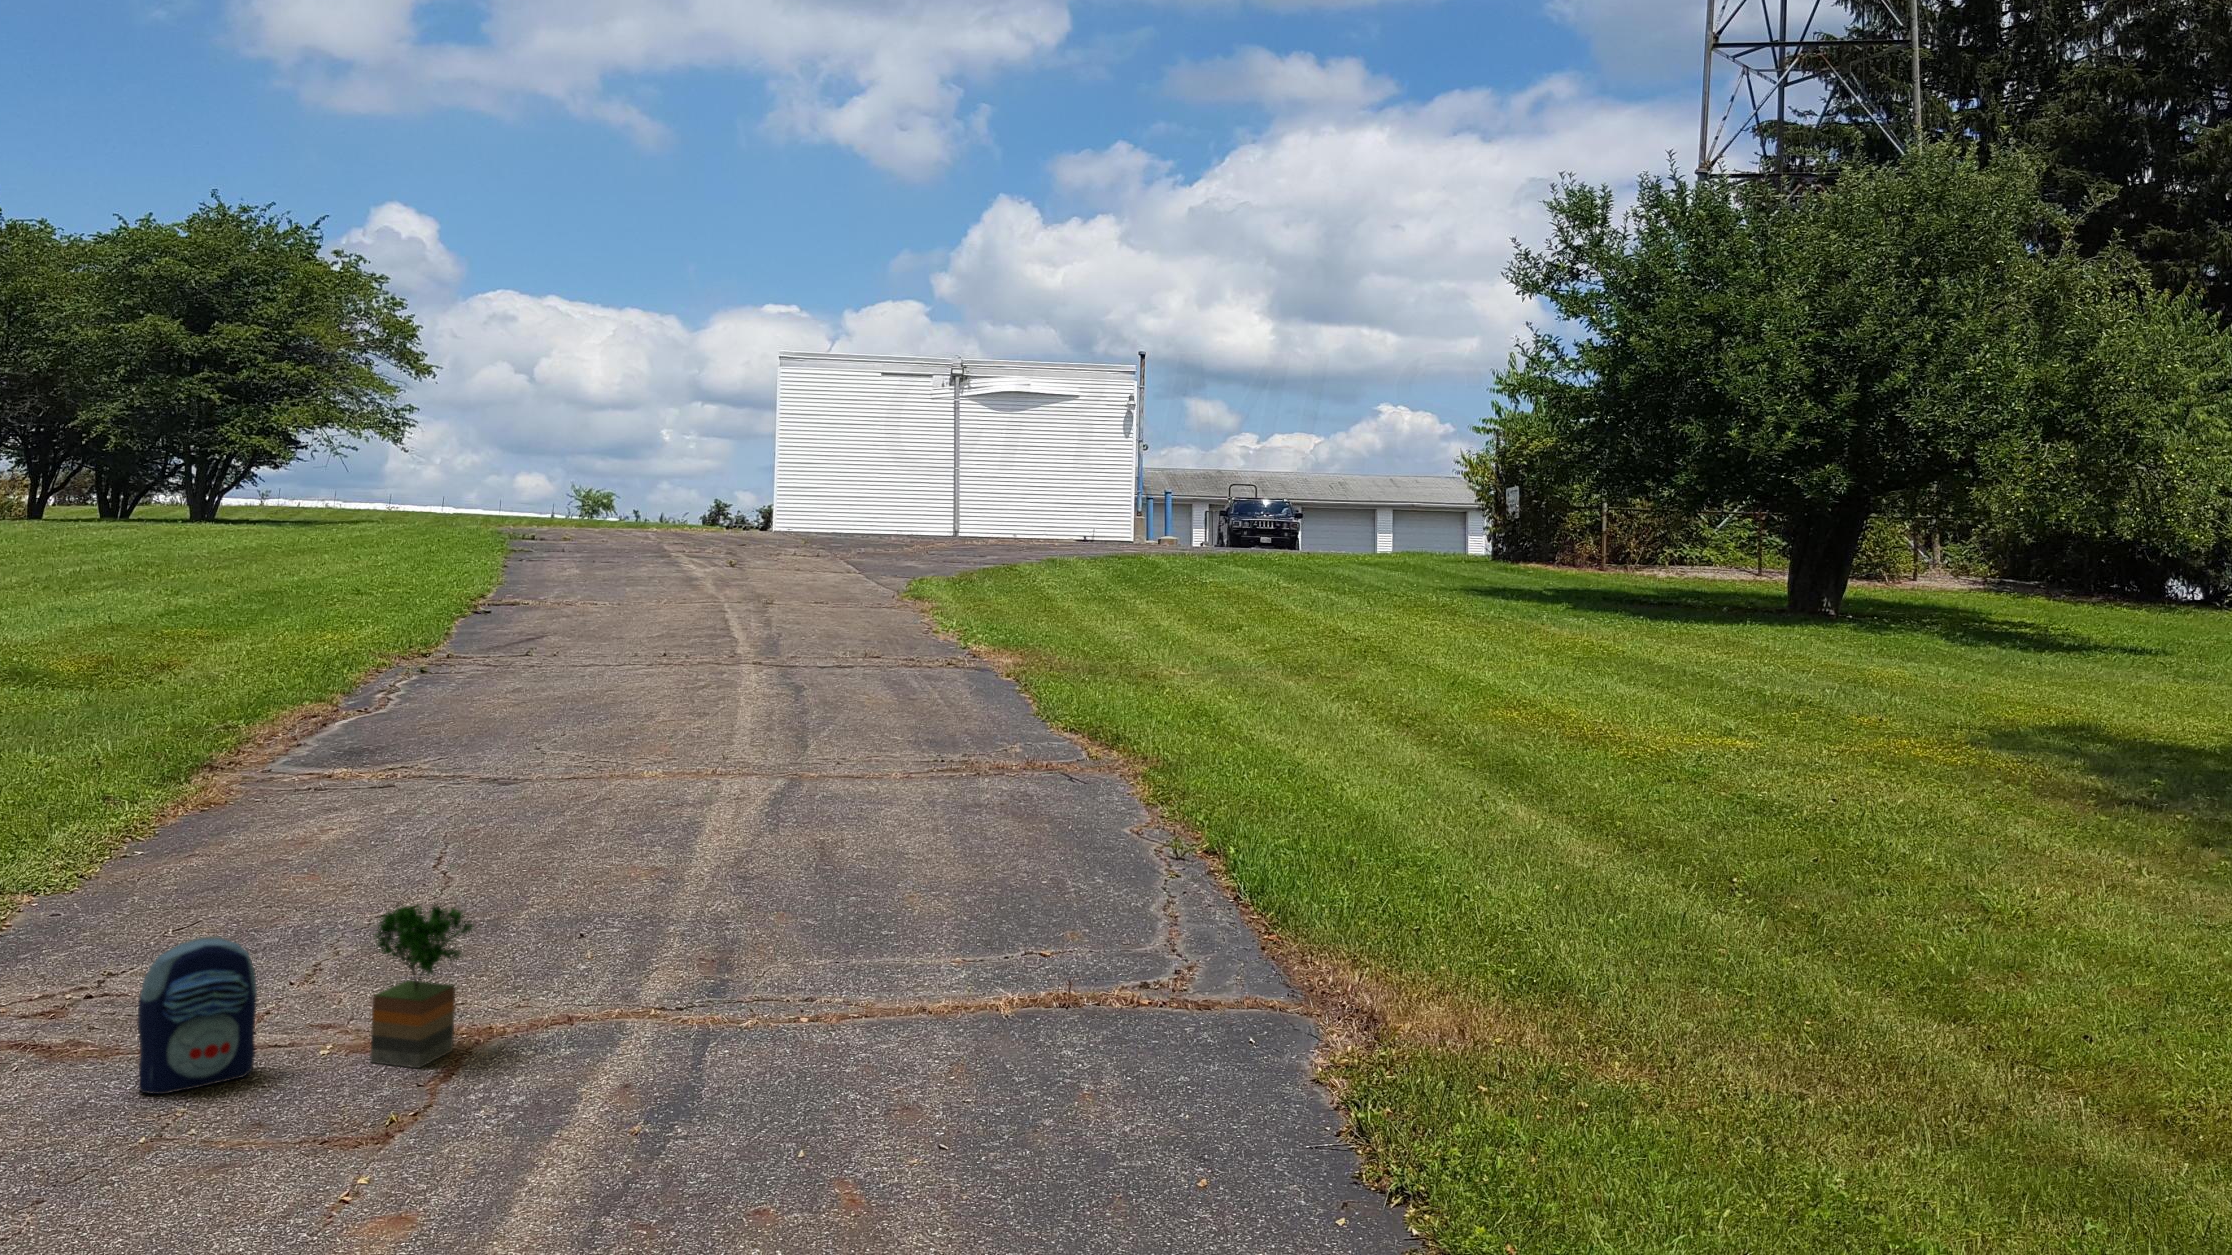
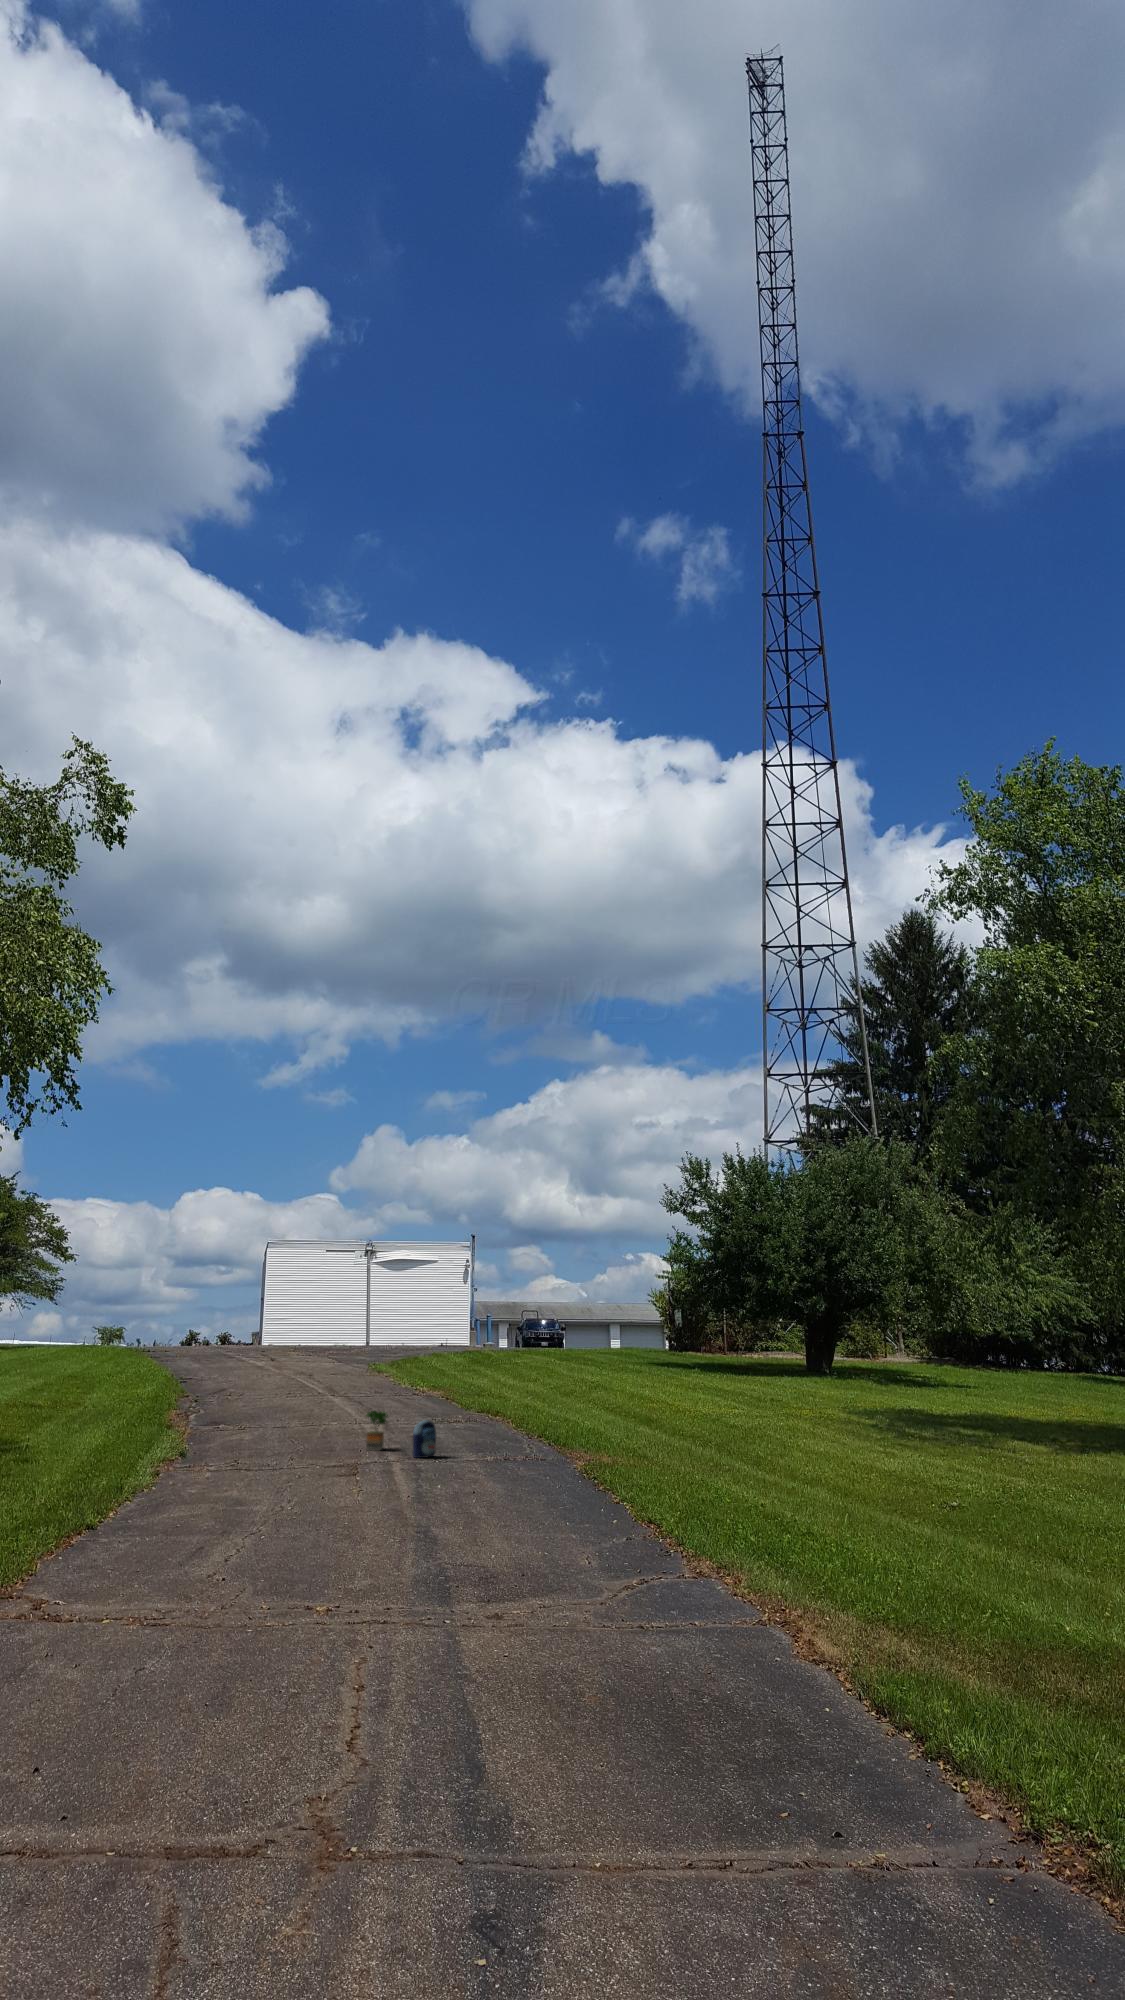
backpack: present [138,936,257,1094] -> present [413,1420,436,1458]

